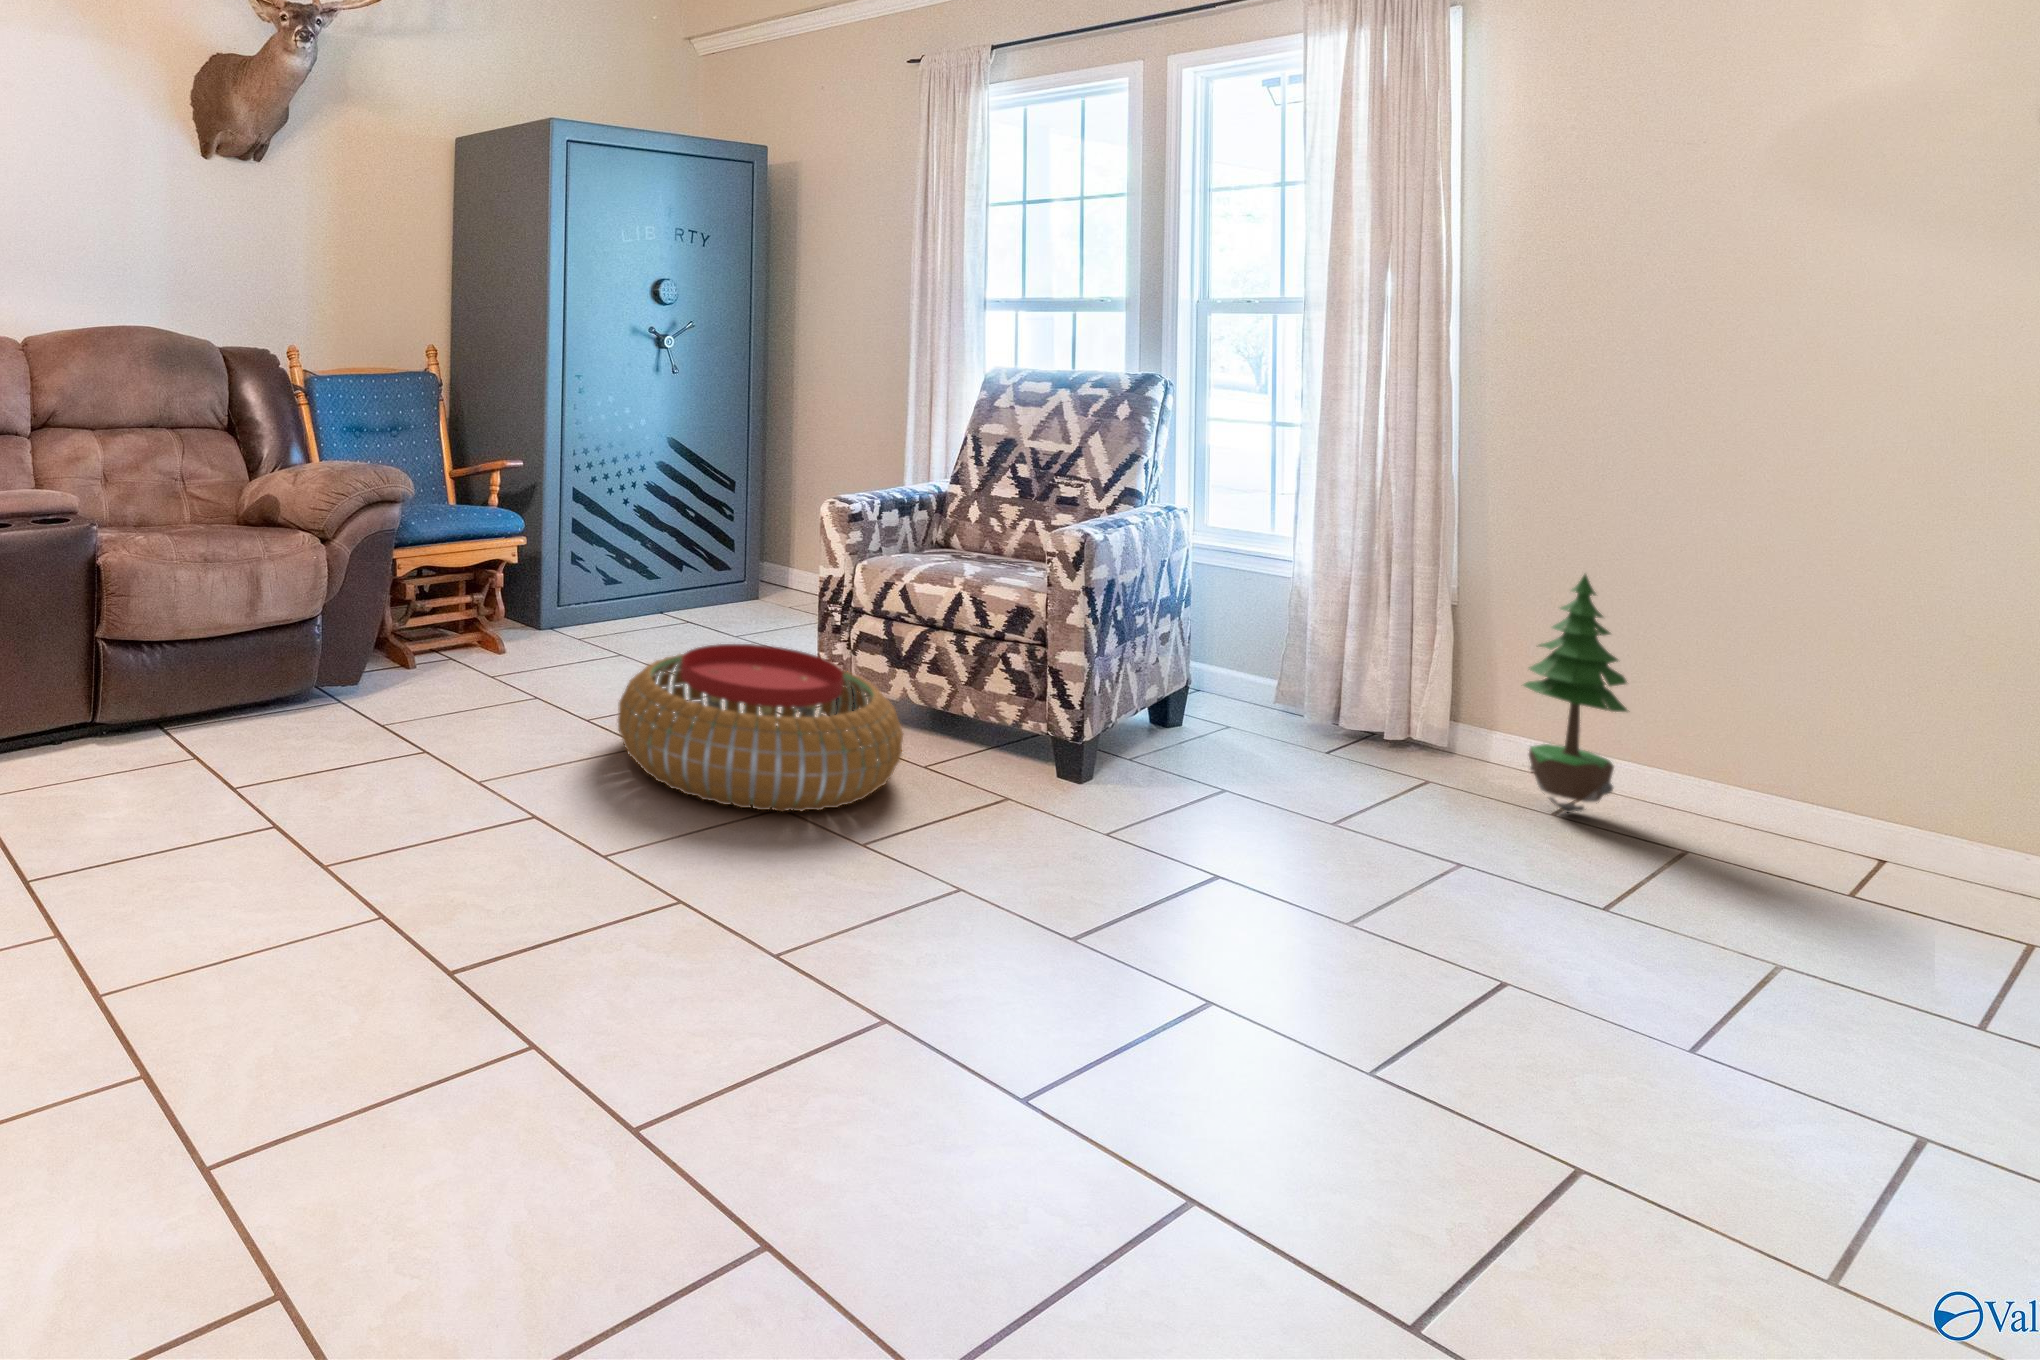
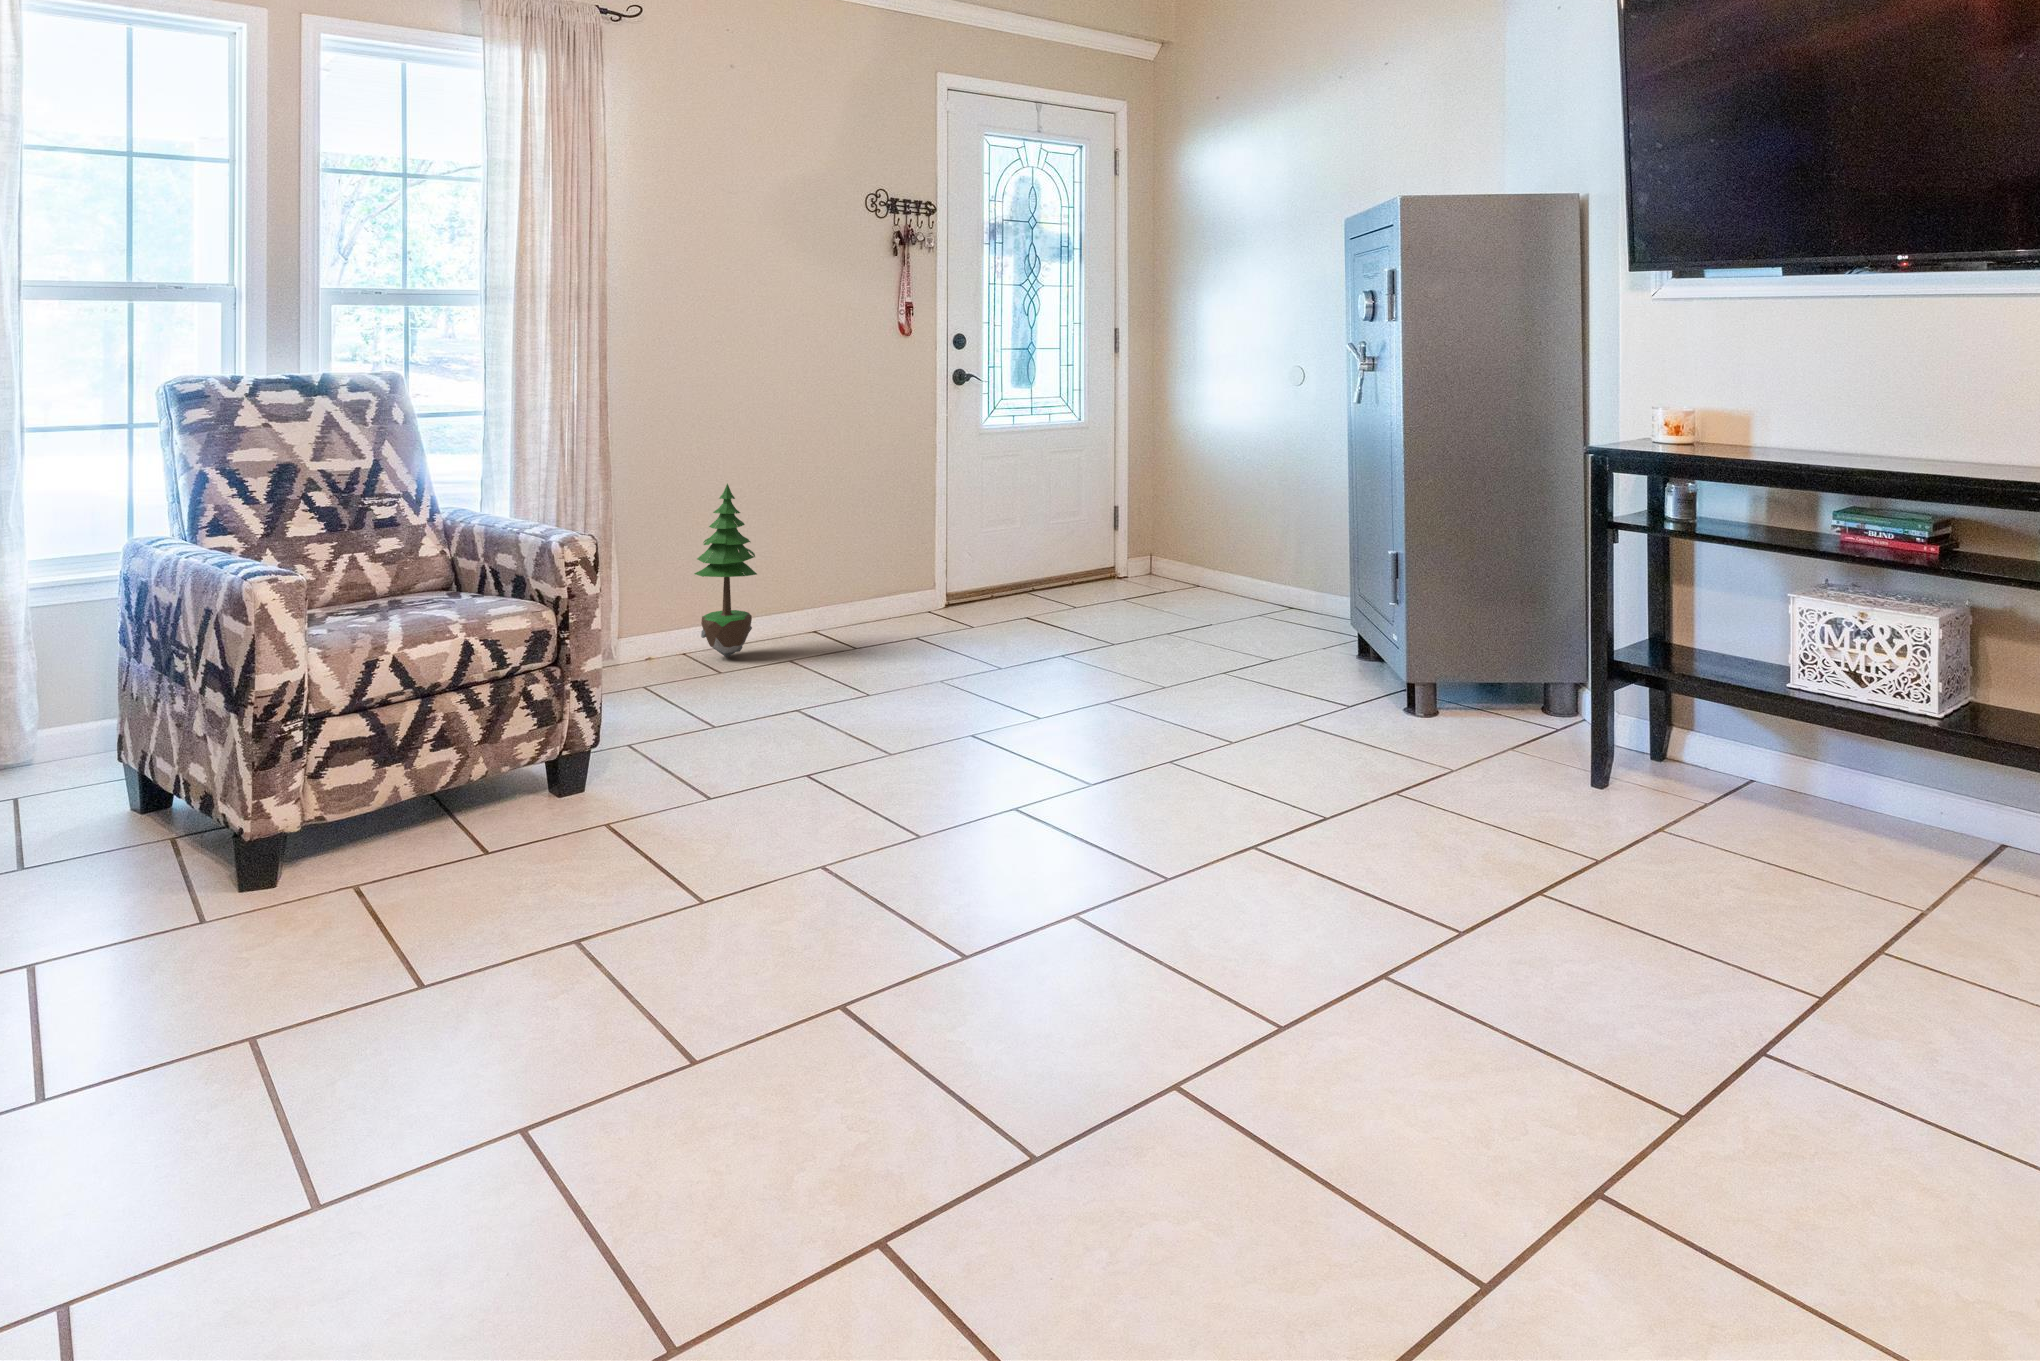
pouf: present [618,644,903,811] -> none [218,766,635,1019]

